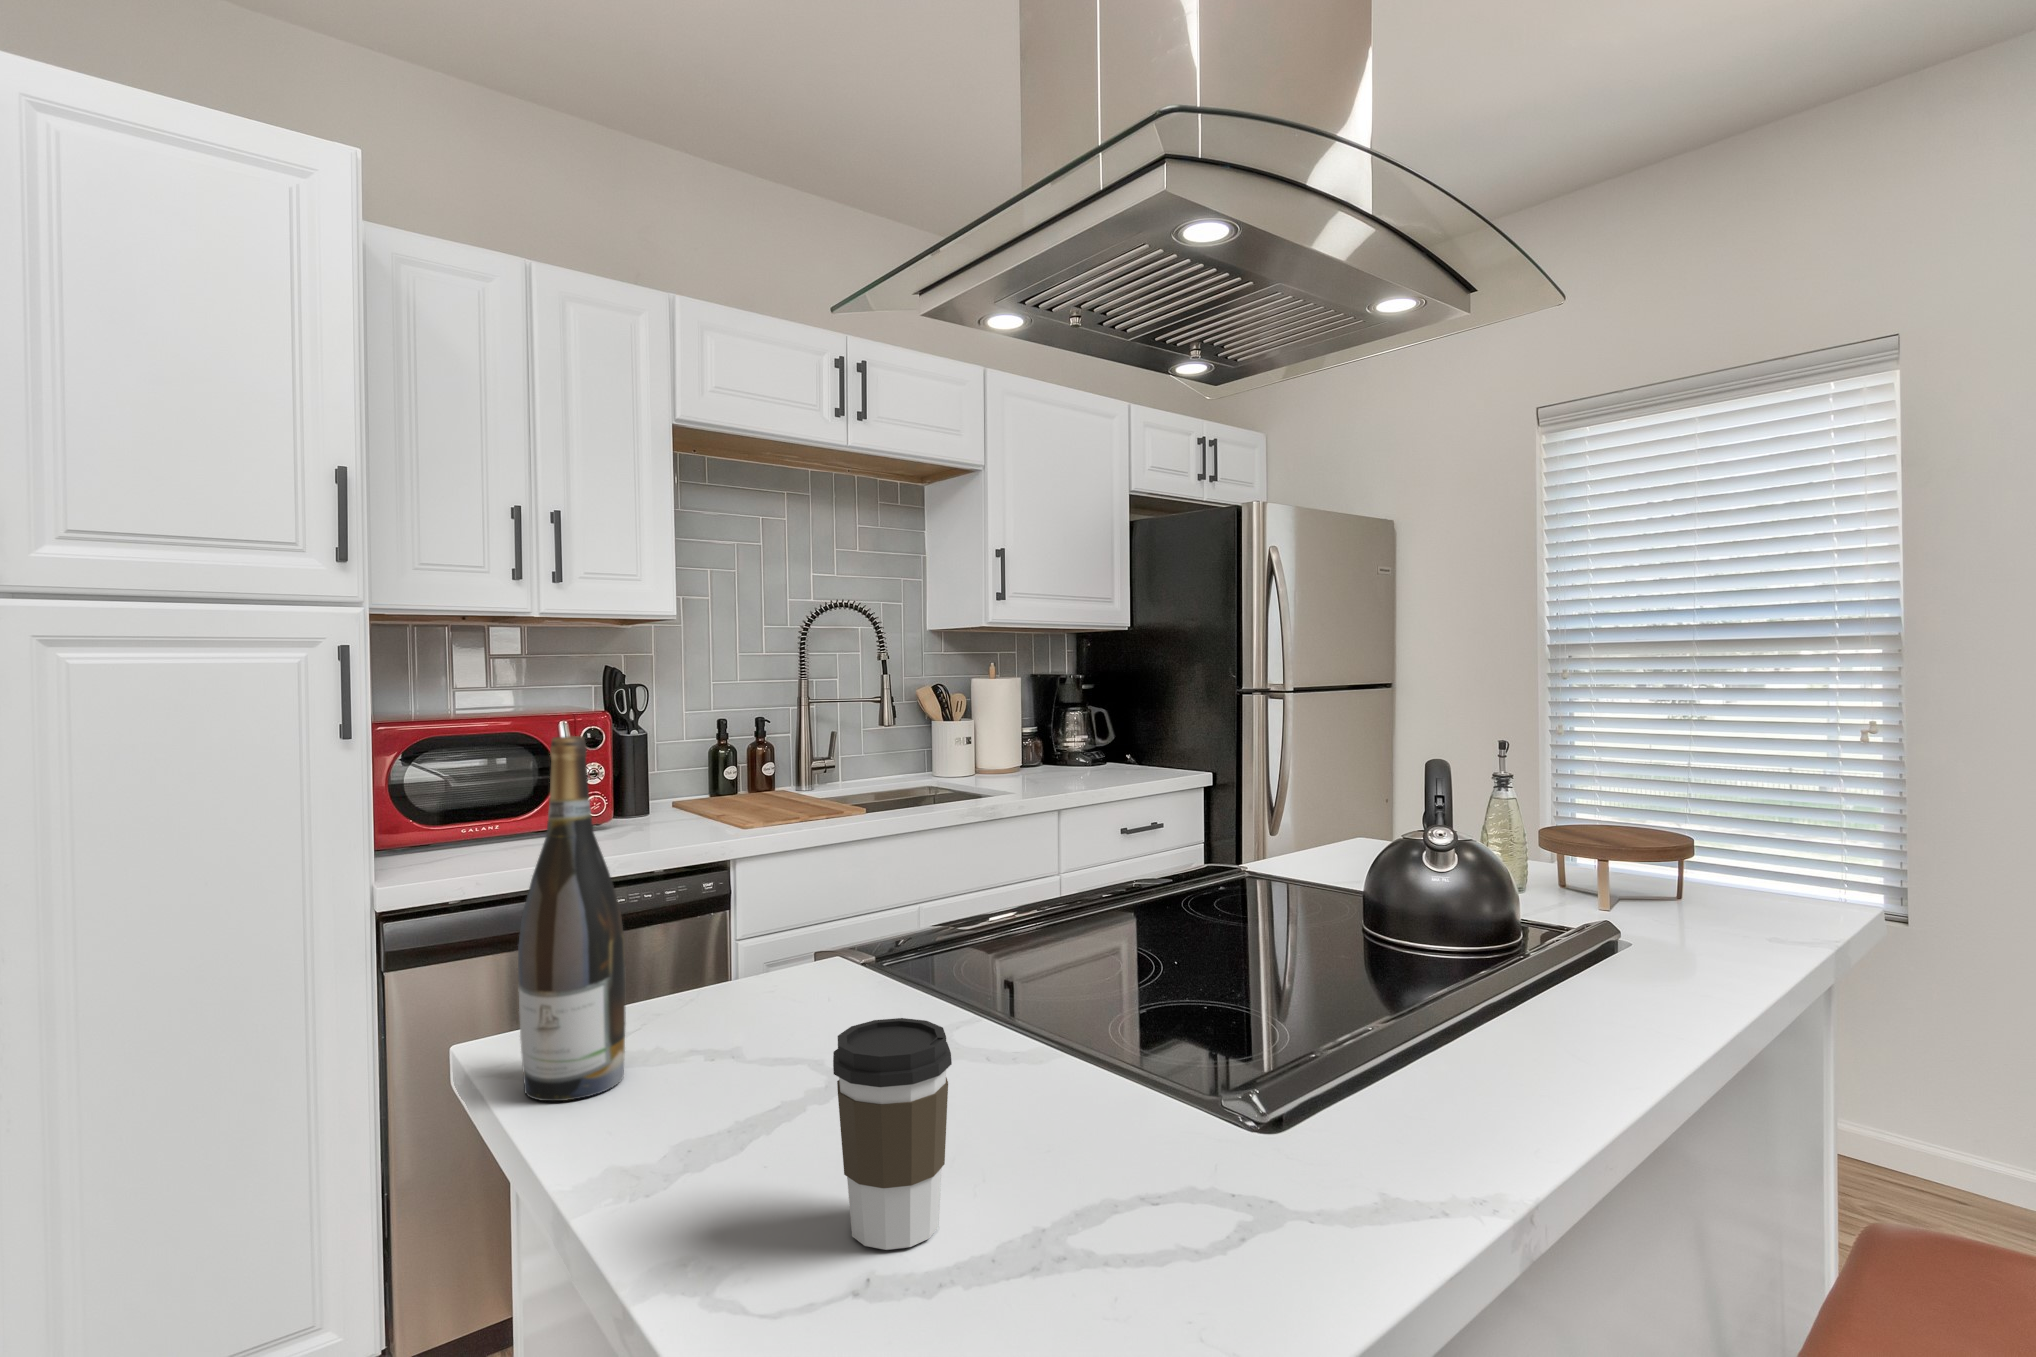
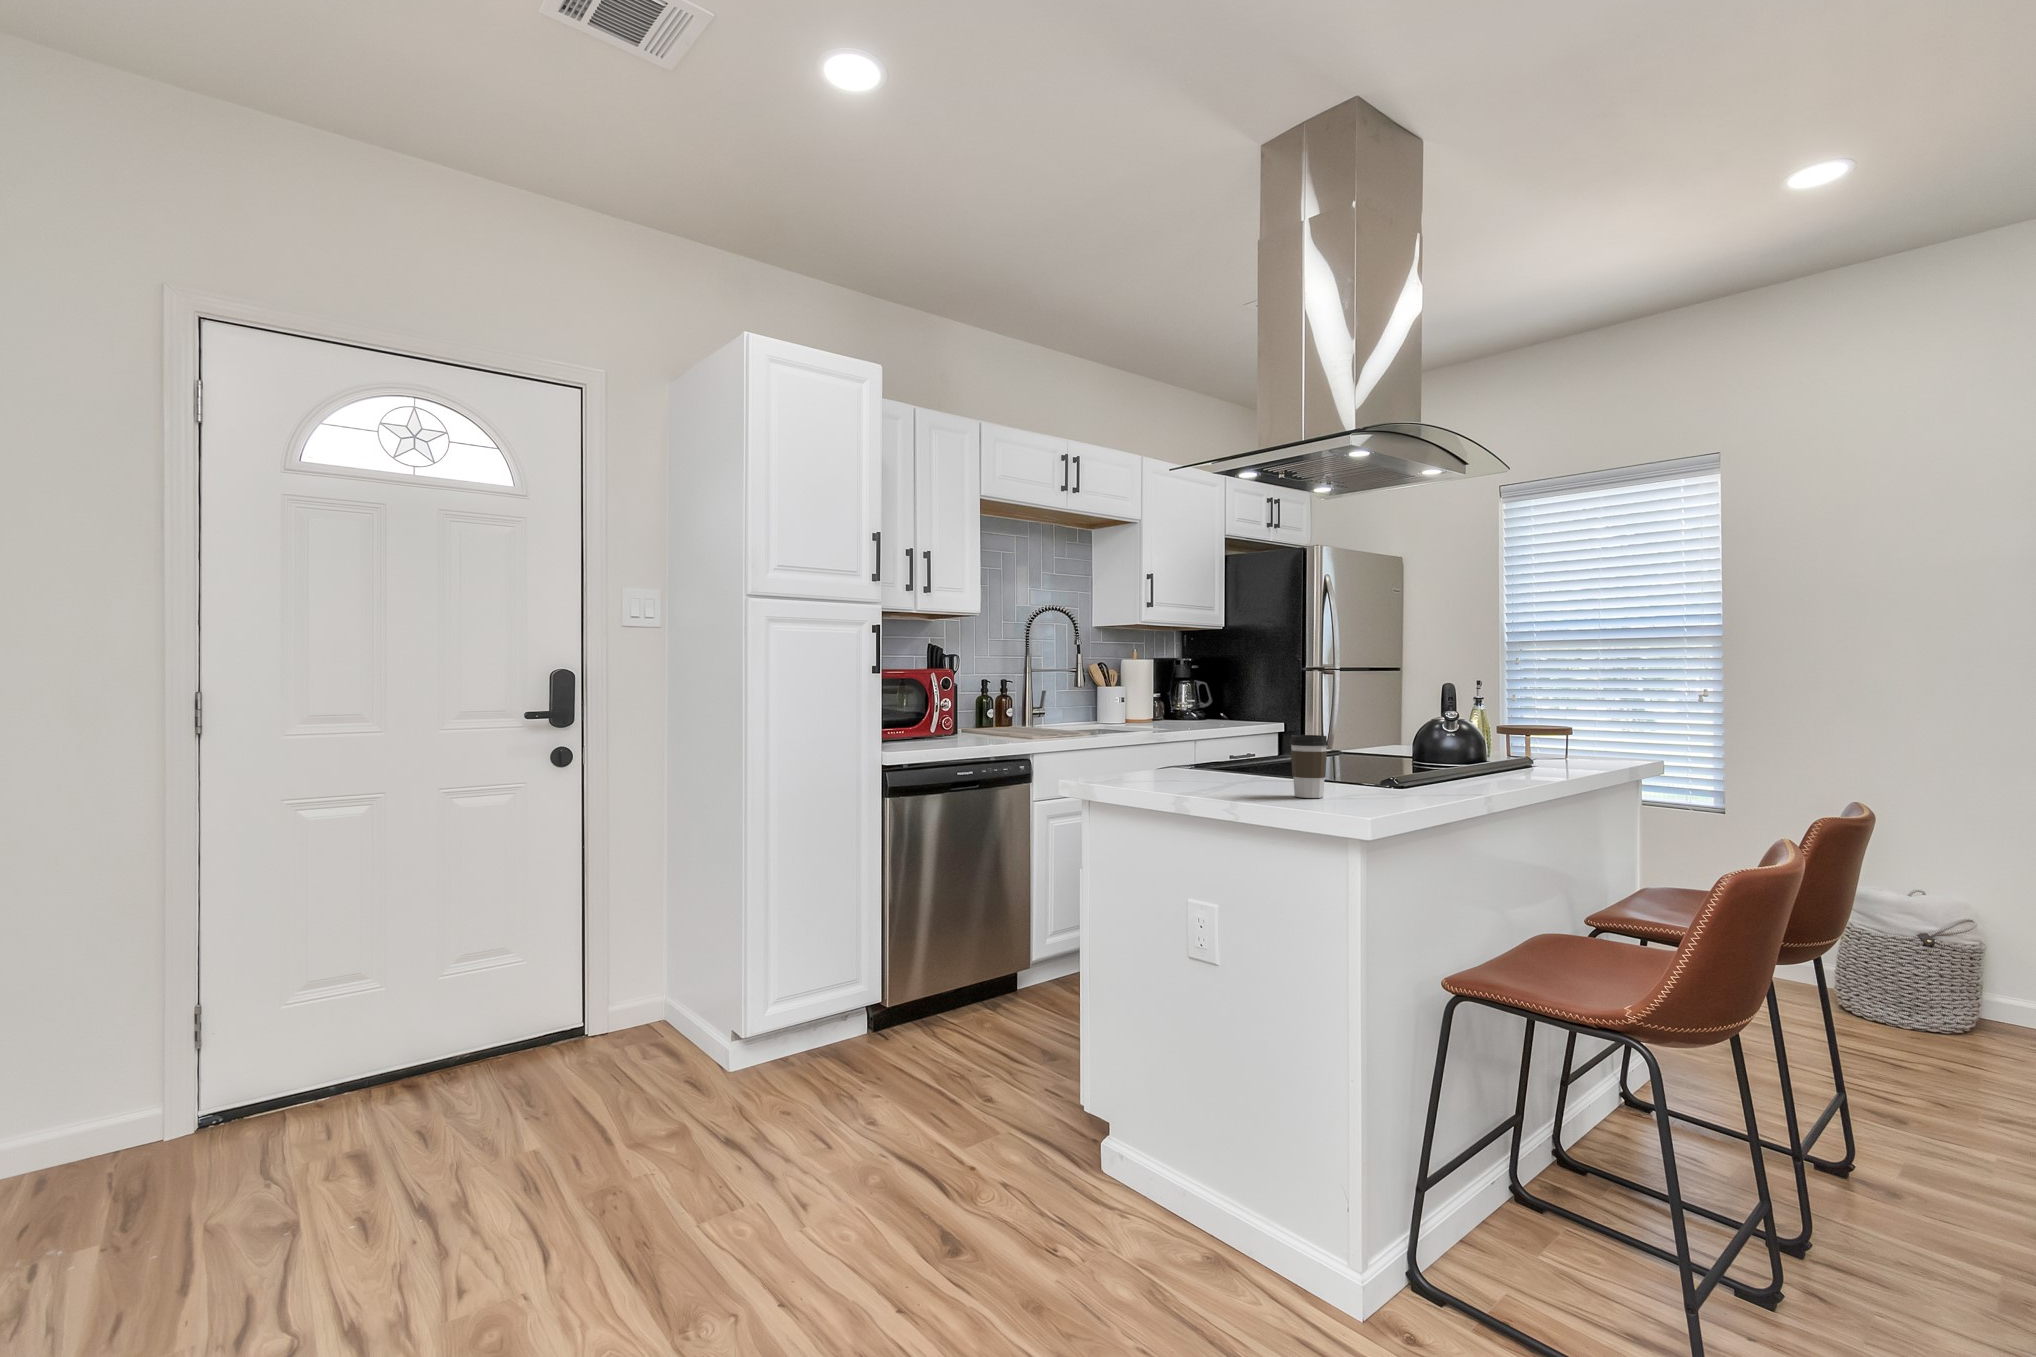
wine bottle: present [518,736,626,1101] -> none [1120,650,1158,786]

